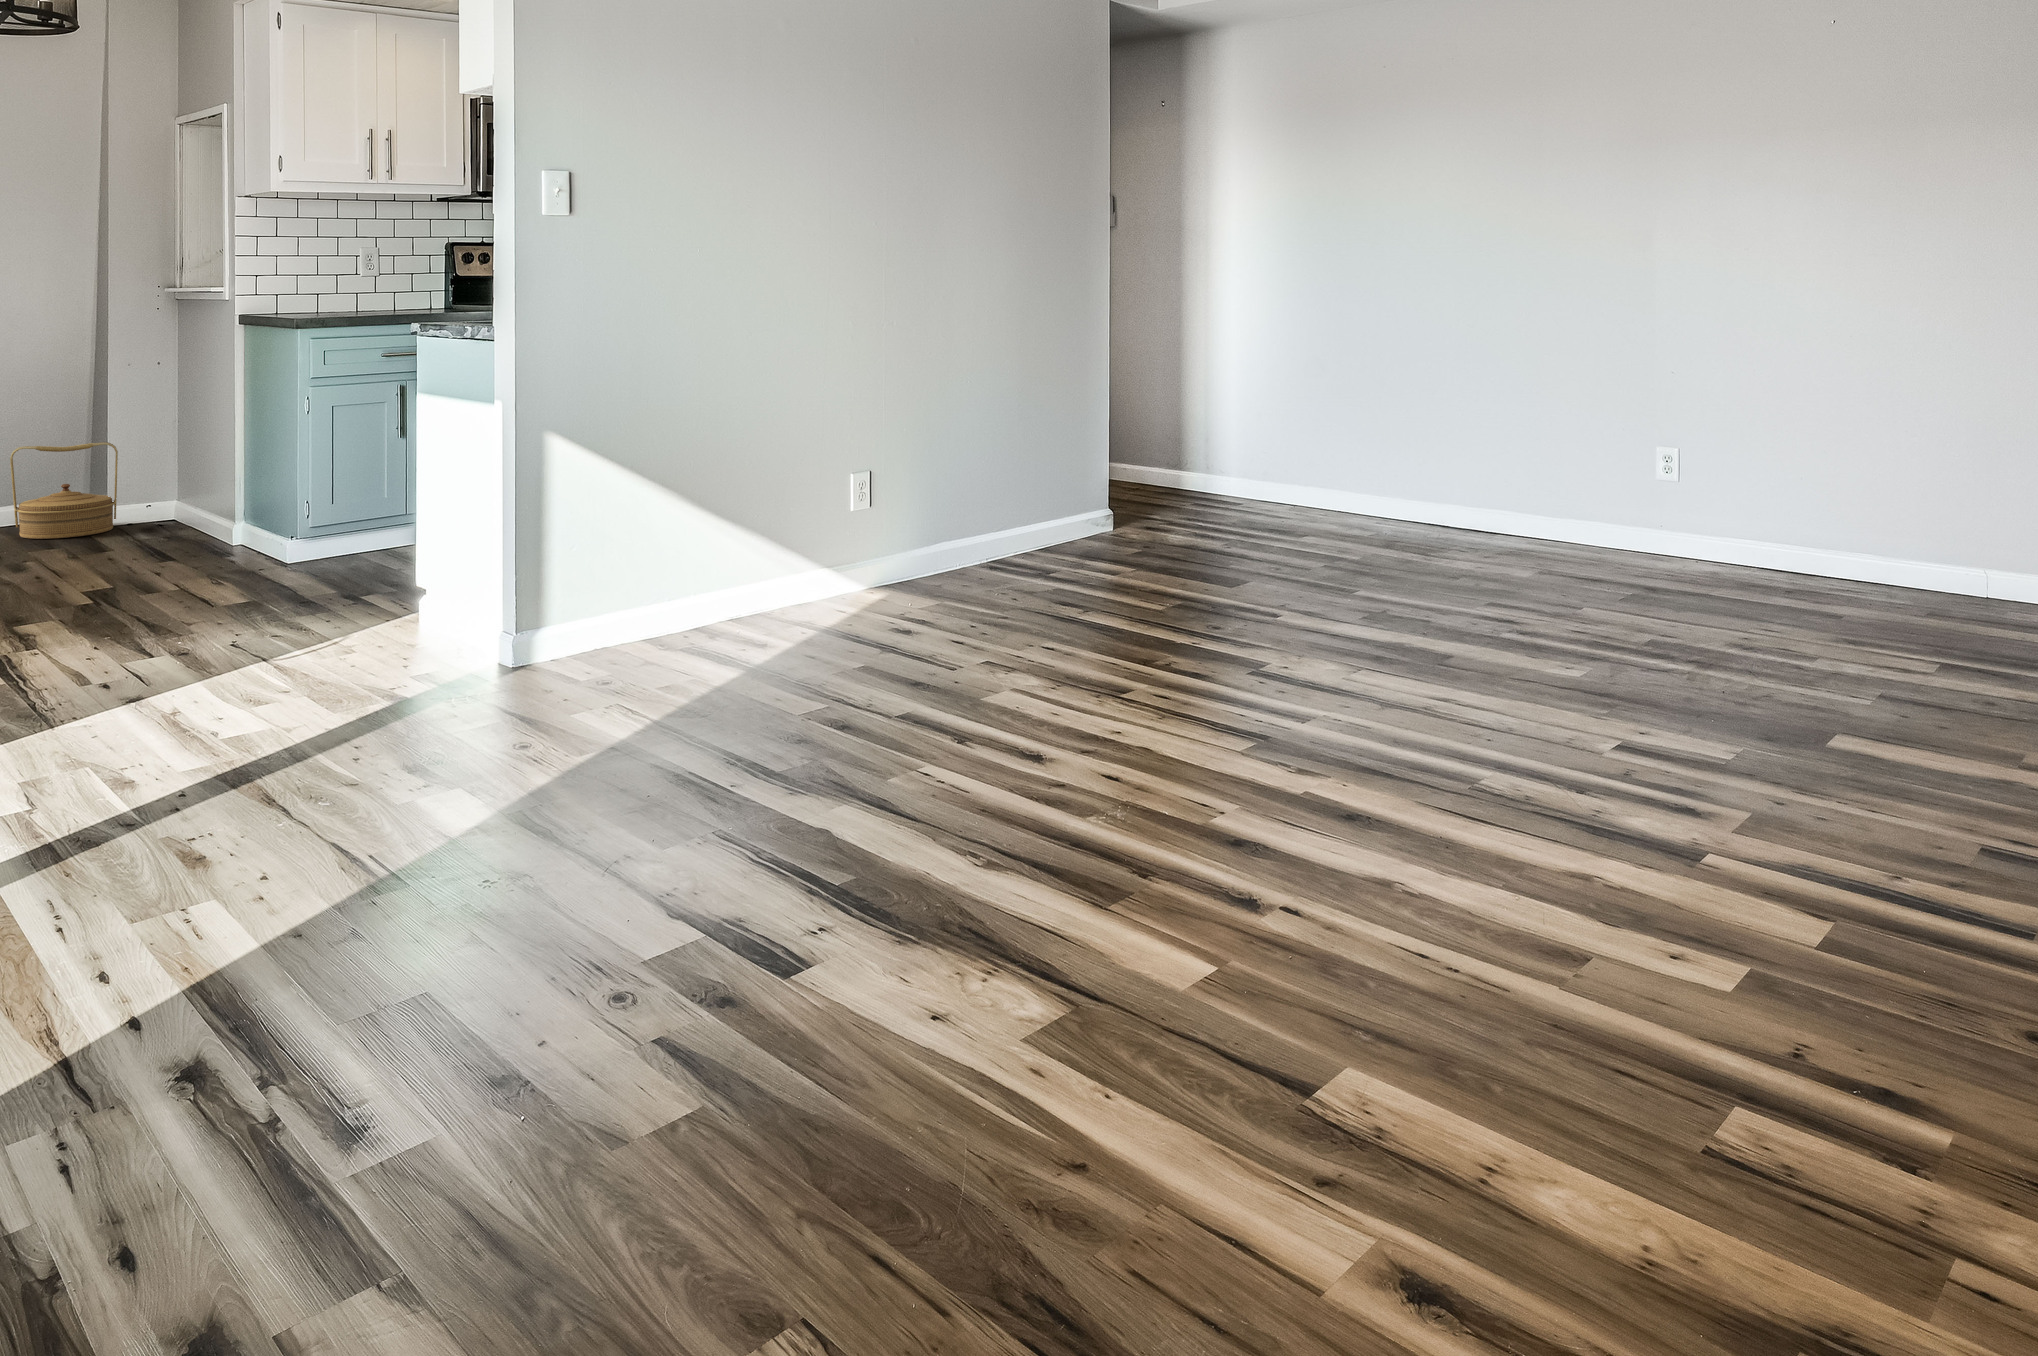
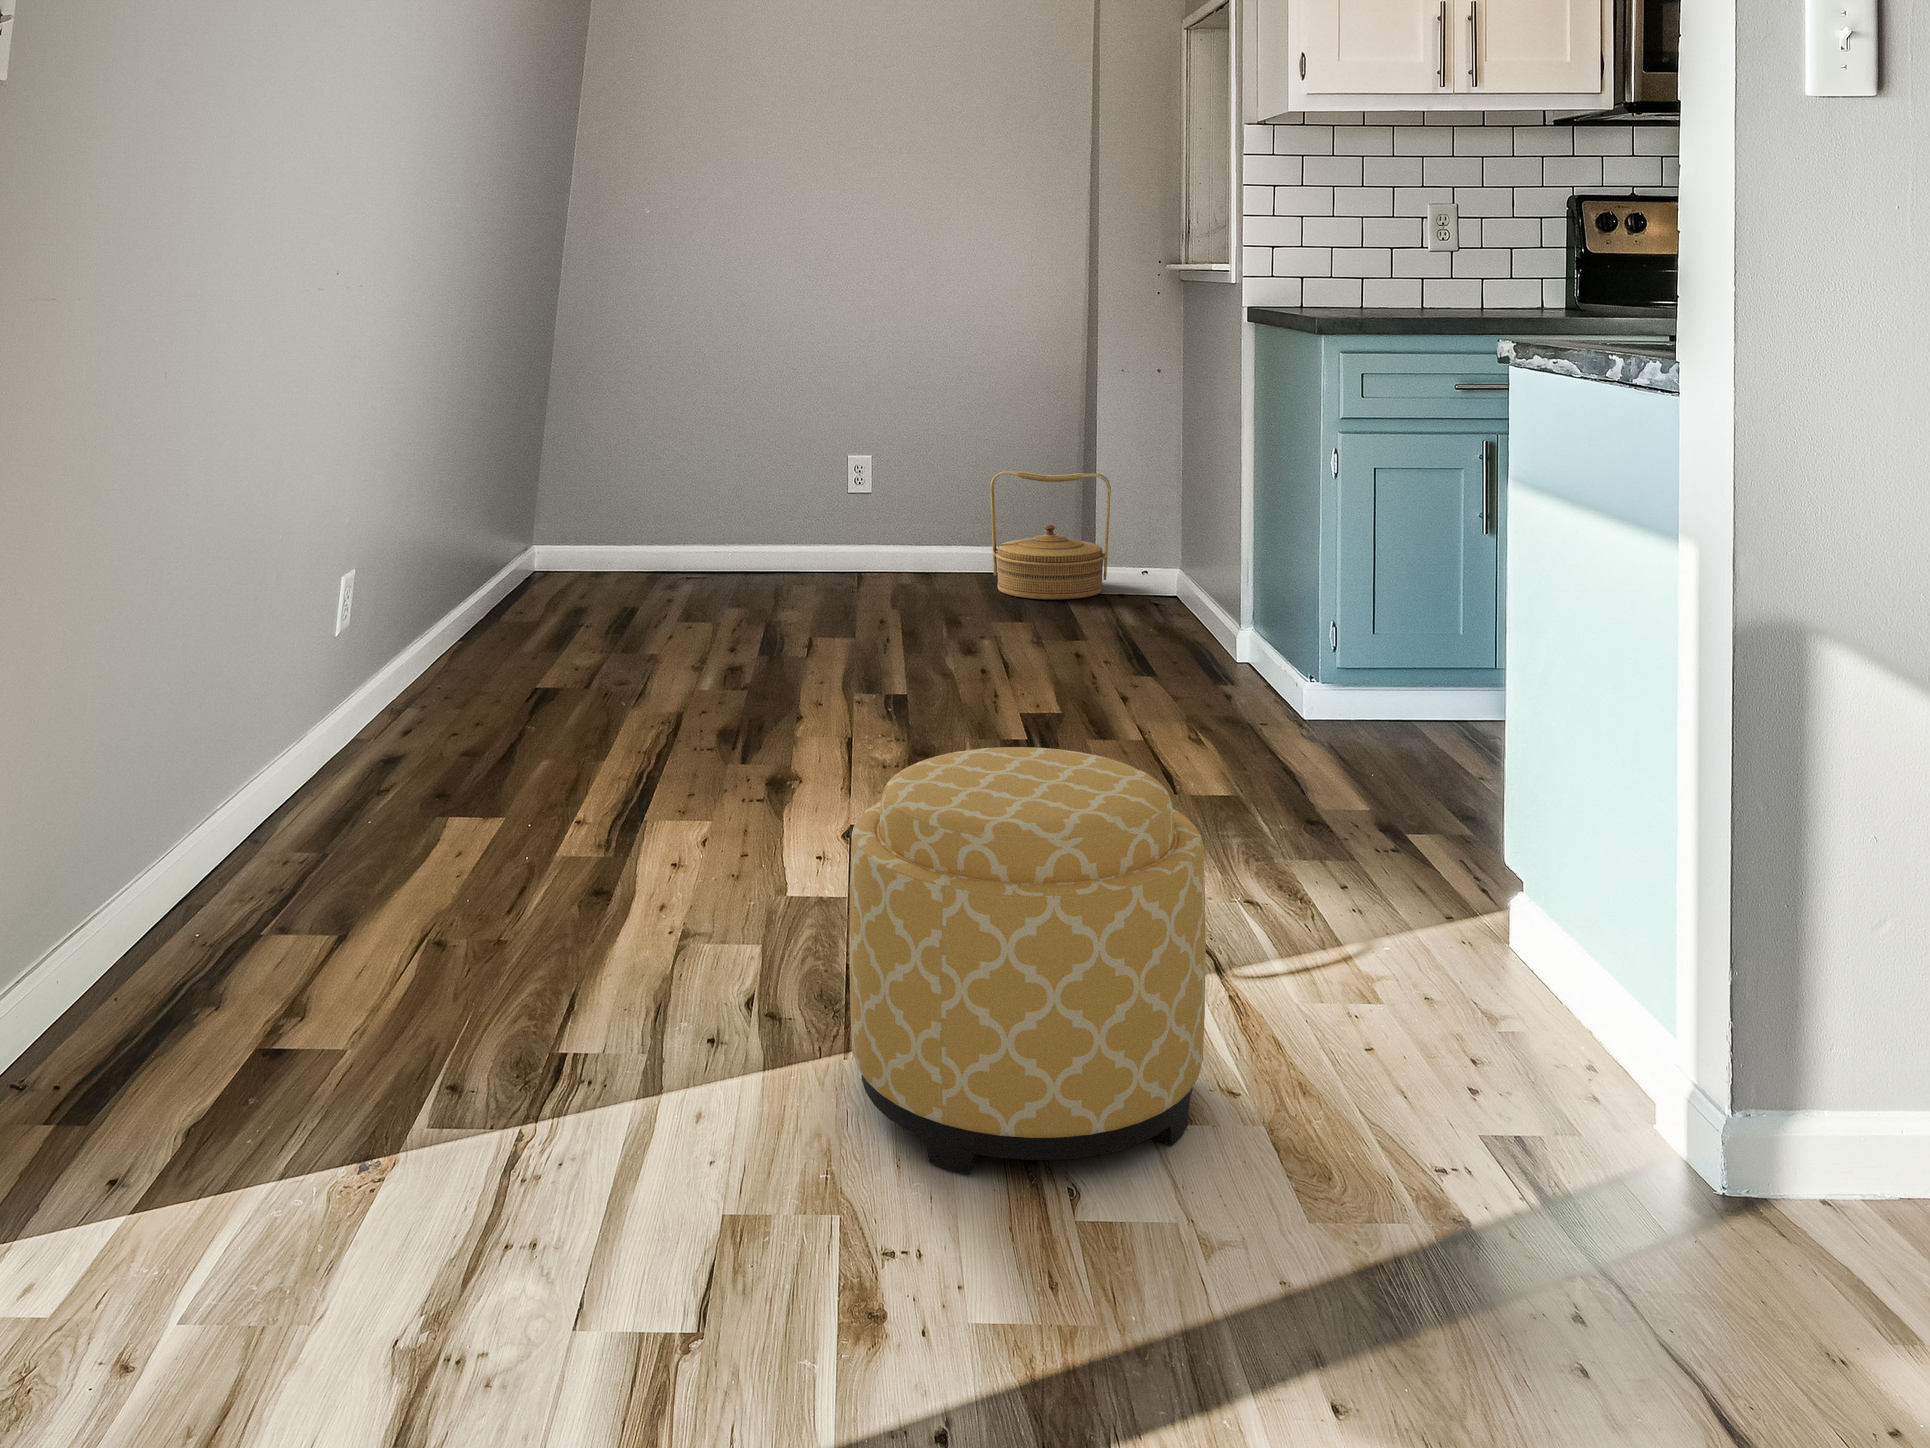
ottoman: none [60,544,272,742] -> present [849,747,1206,1174]

